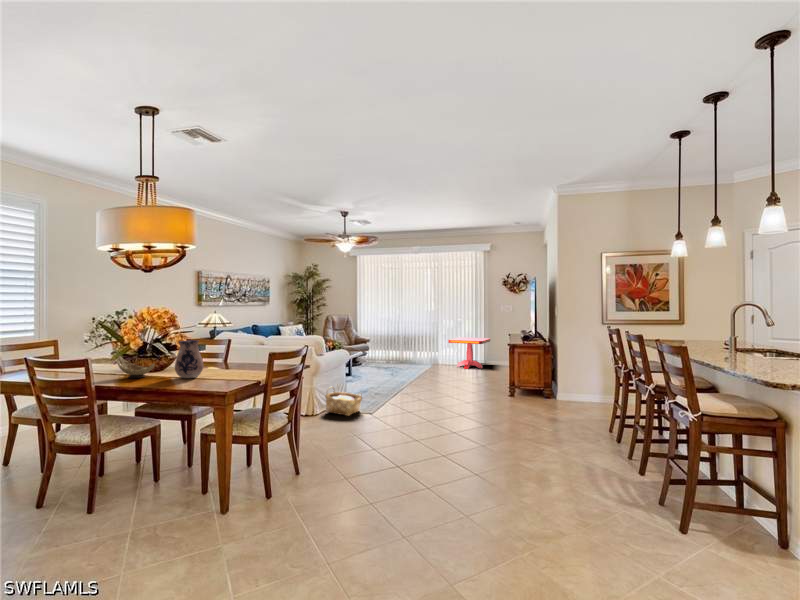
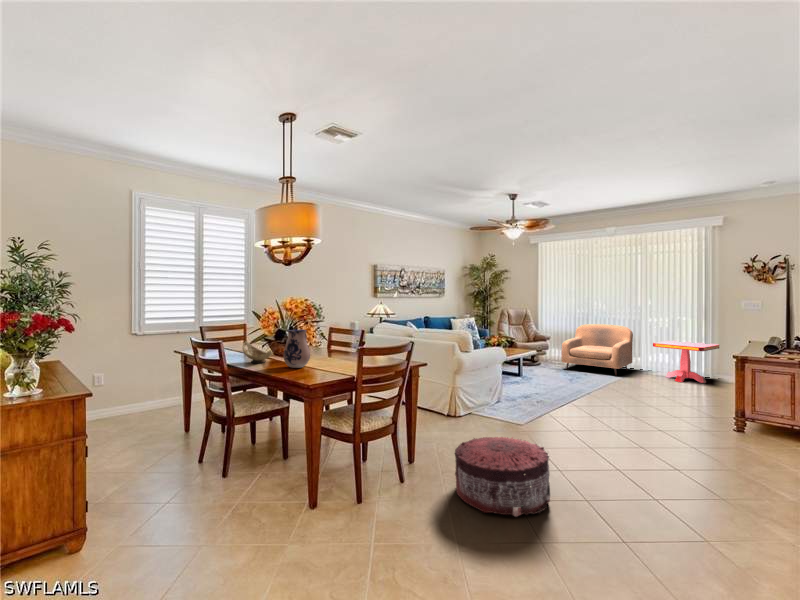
armchair: none [380,327,433,368] -> present [561,324,633,375]
woven basket: present [325,387,362,416] -> none [471,388,513,424]
pouf: none [344,417,420,476] -> present [455,437,550,517]

